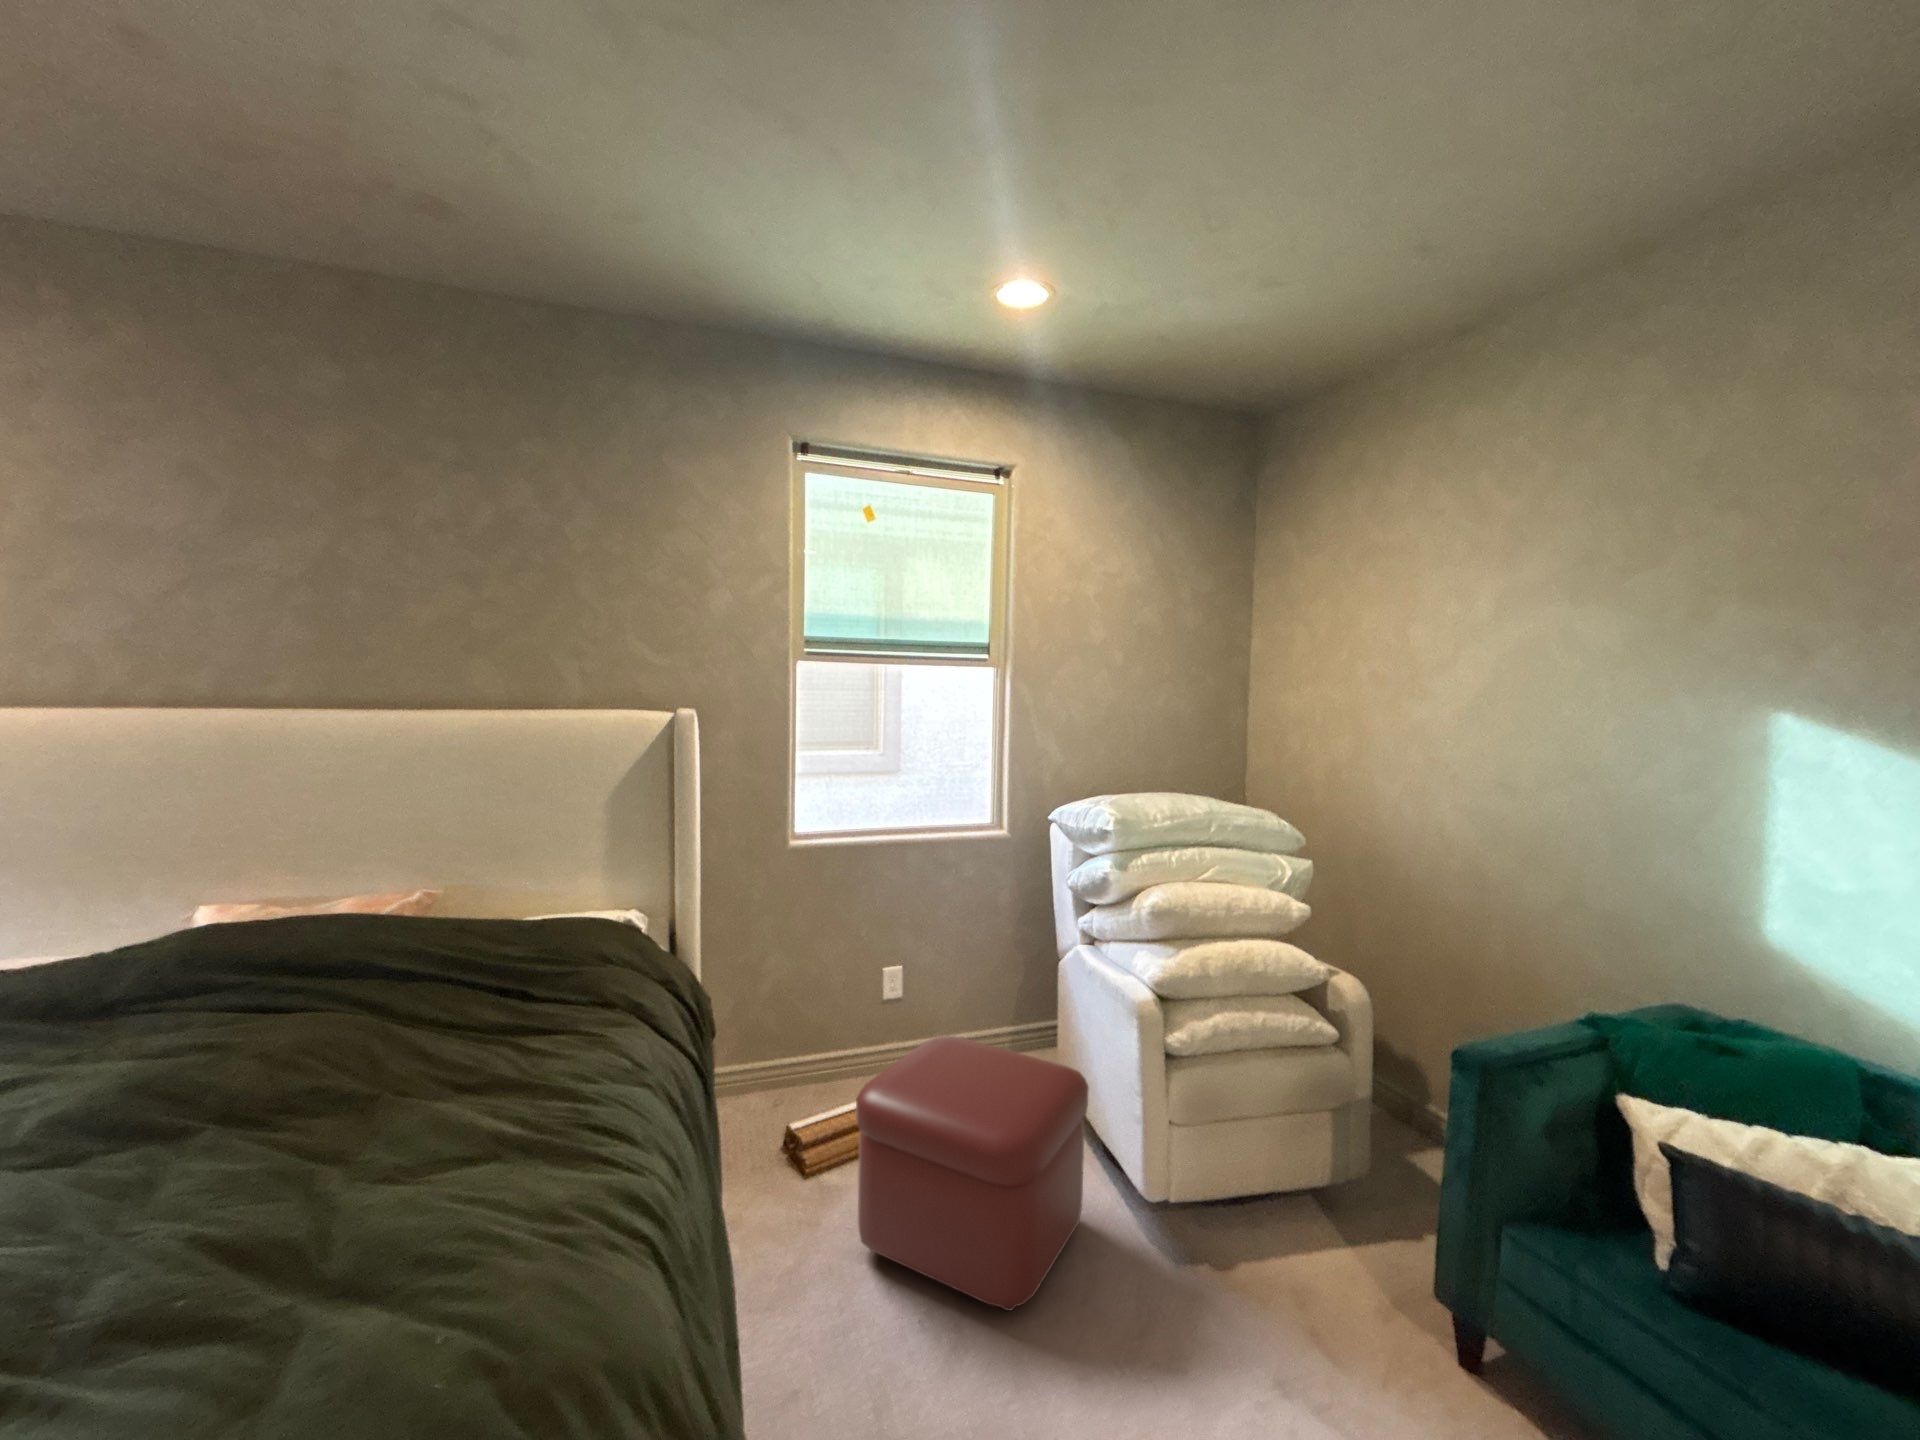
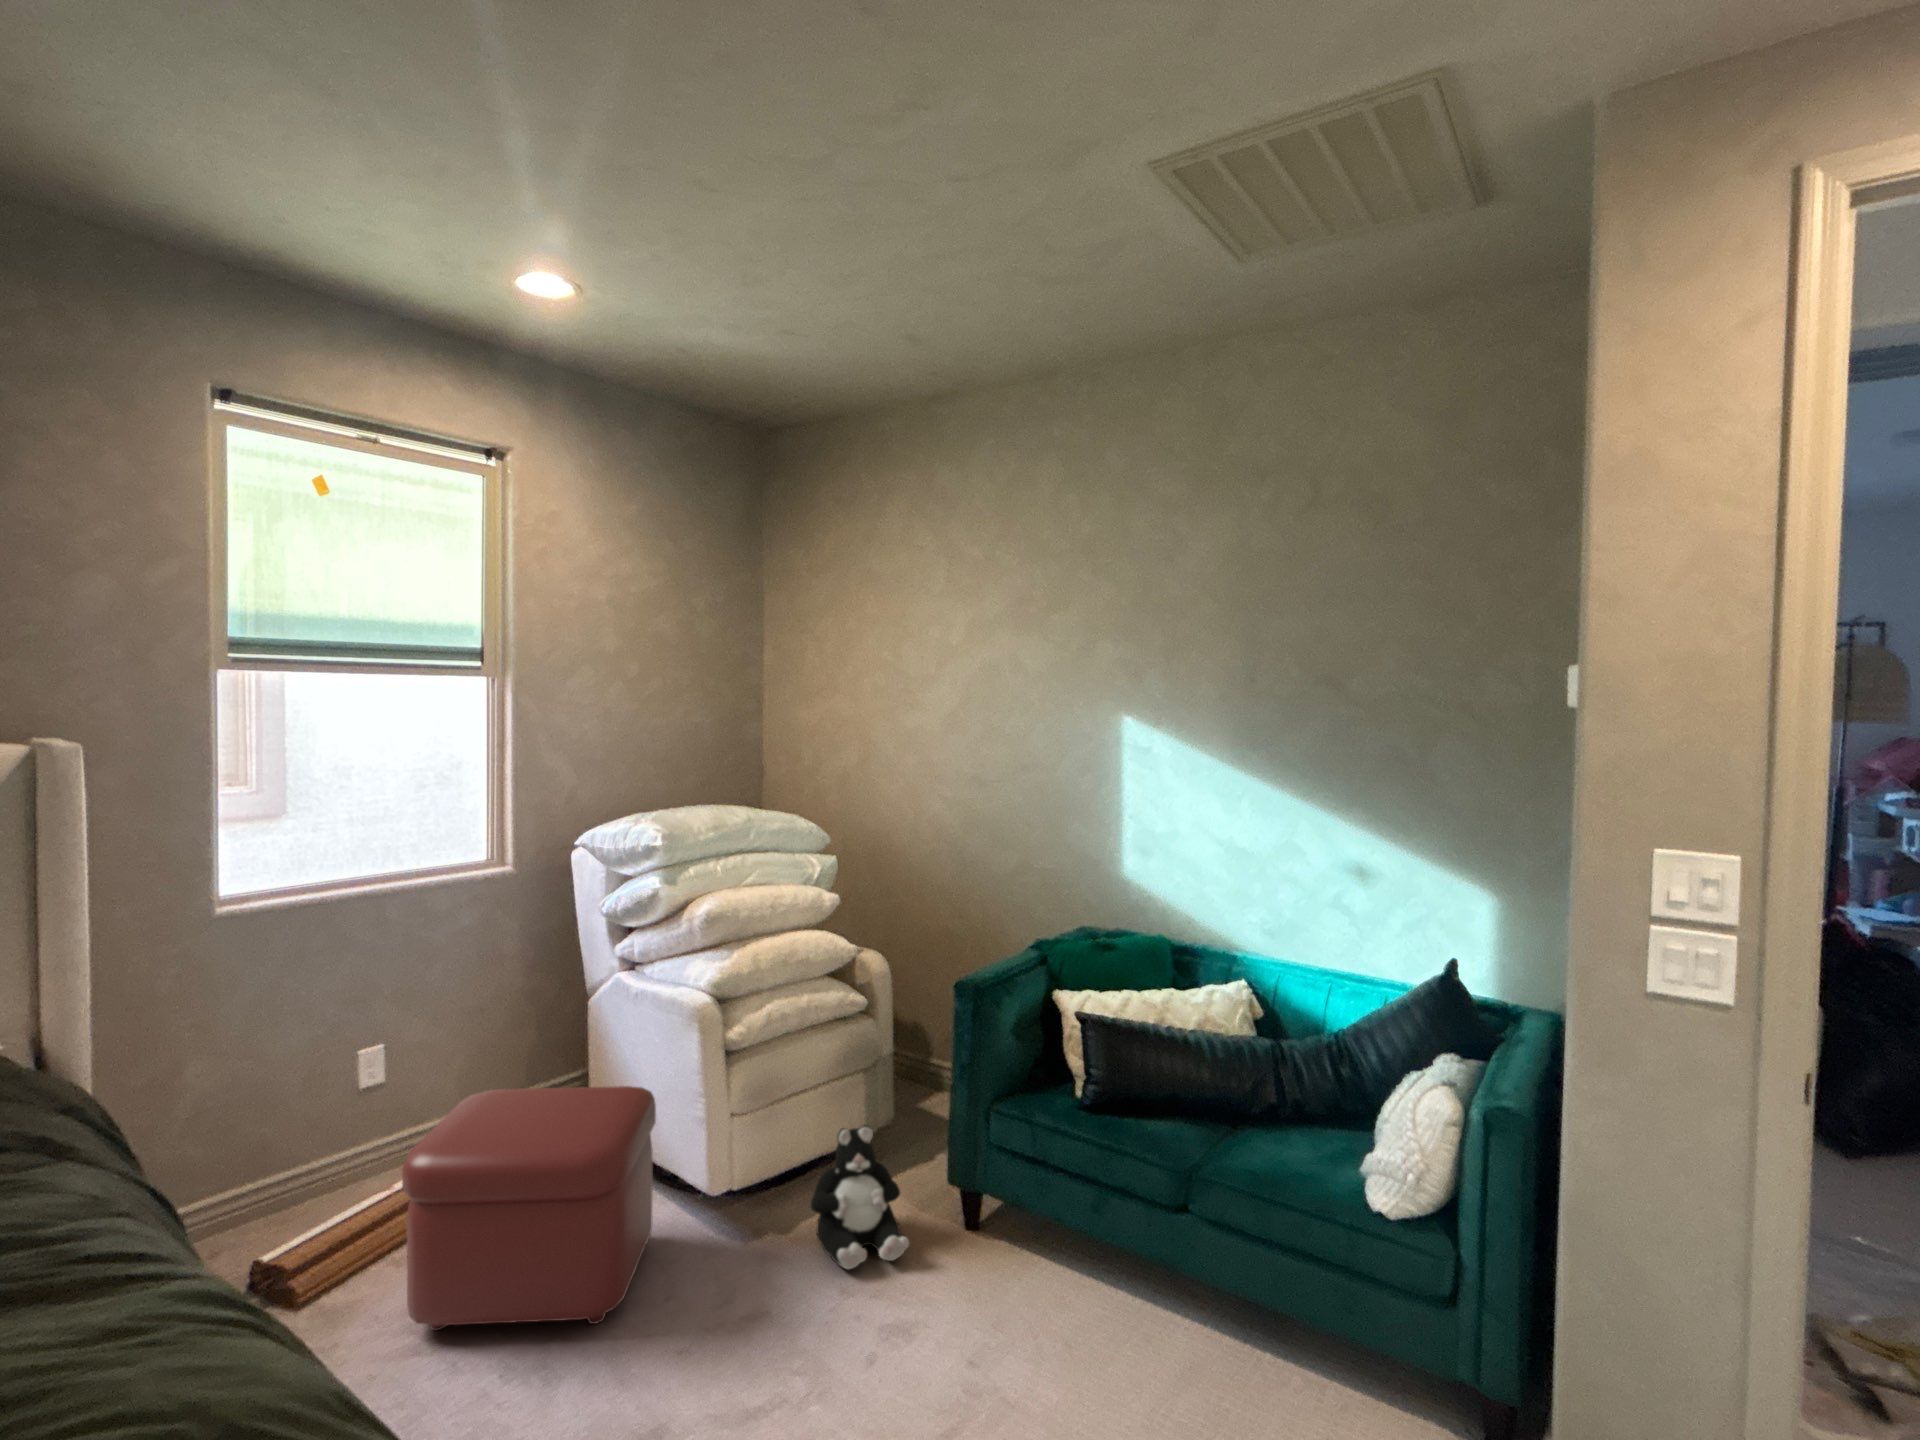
plush toy: none [1247,1183,1371,1377] -> present [811,1125,909,1269]

